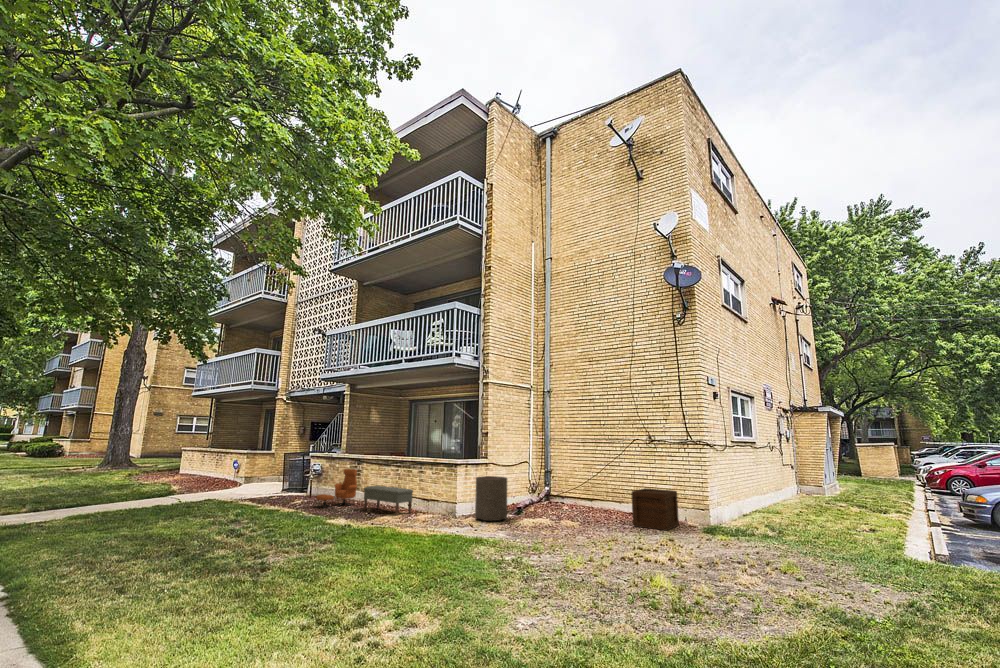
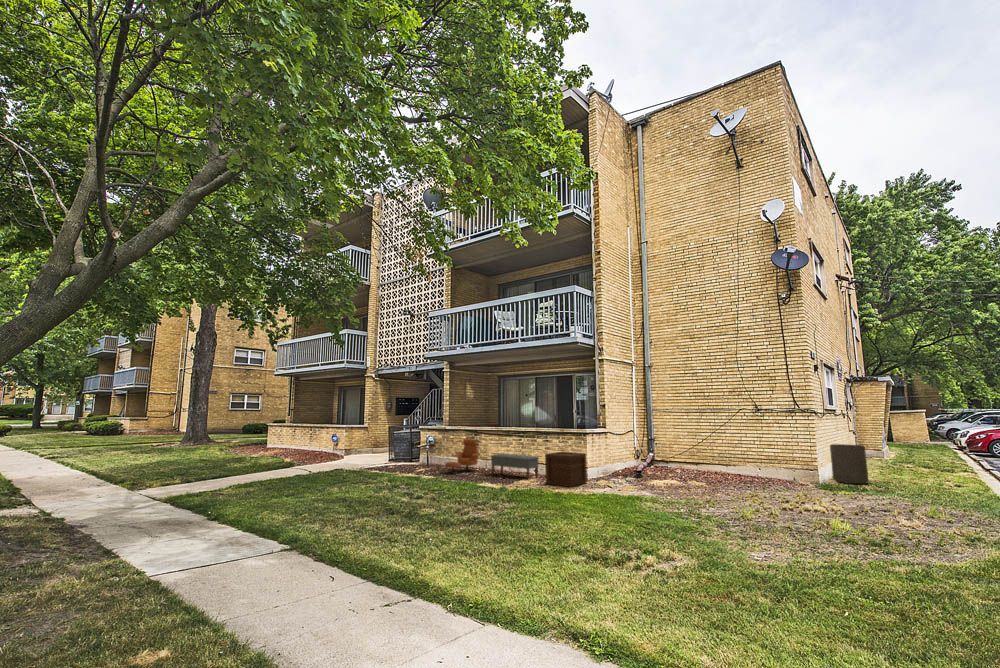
trash can: present [475,476,507,521] -> present [830,444,869,484]
wooden crate: present [631,488,679,530] -> present [545,452,587,487]

